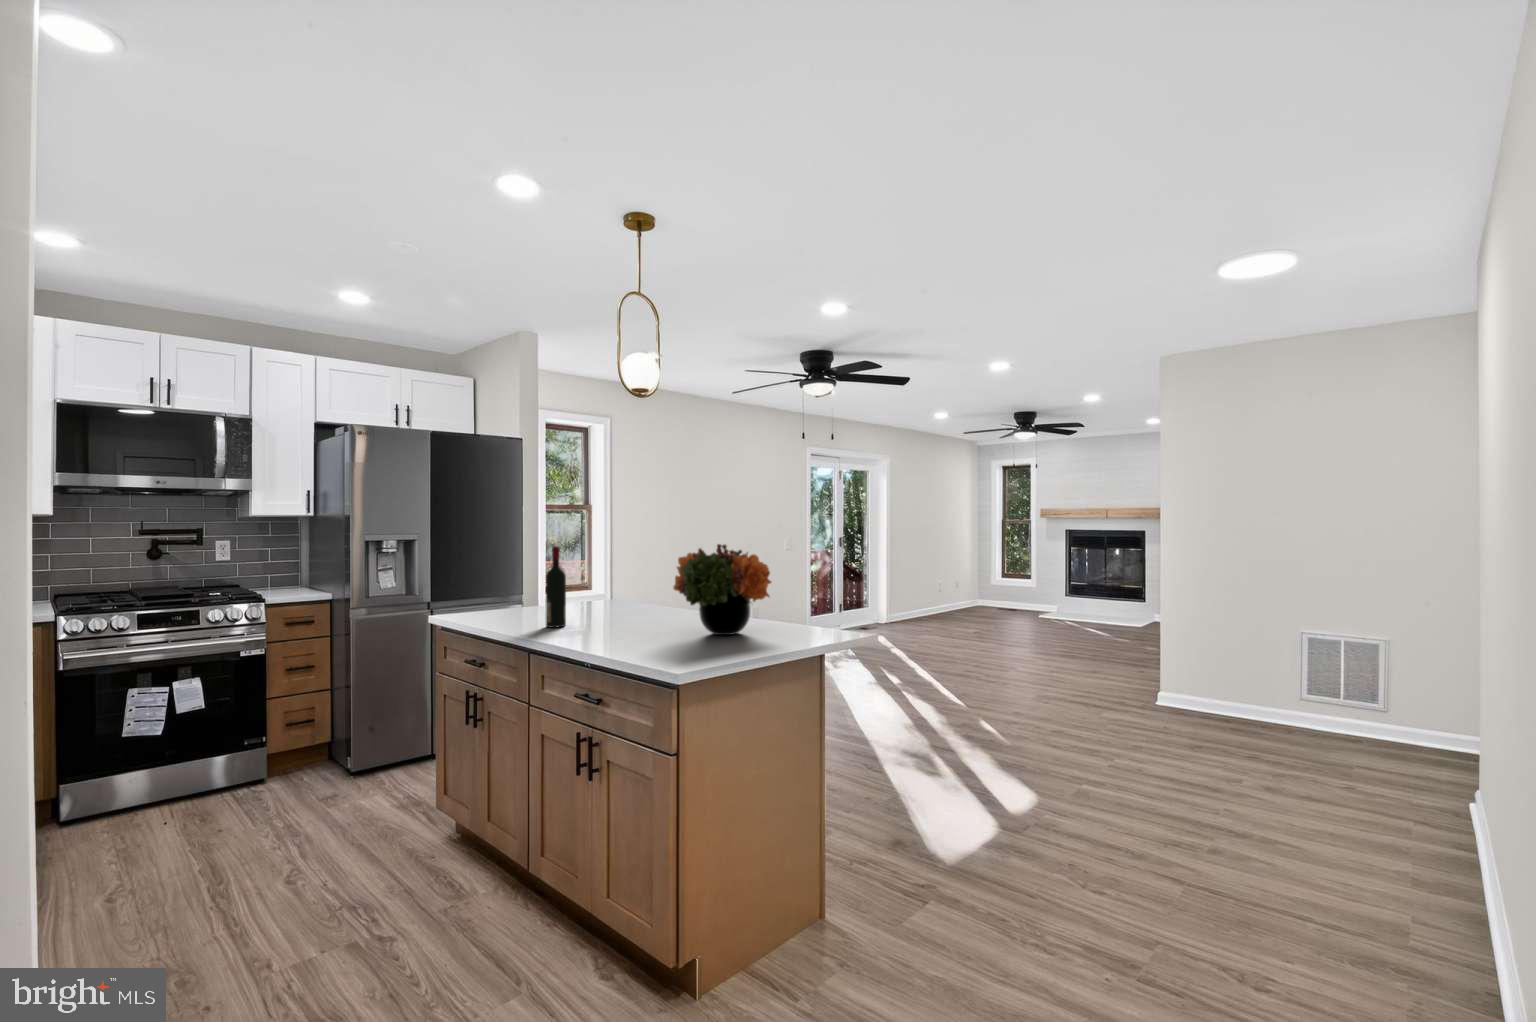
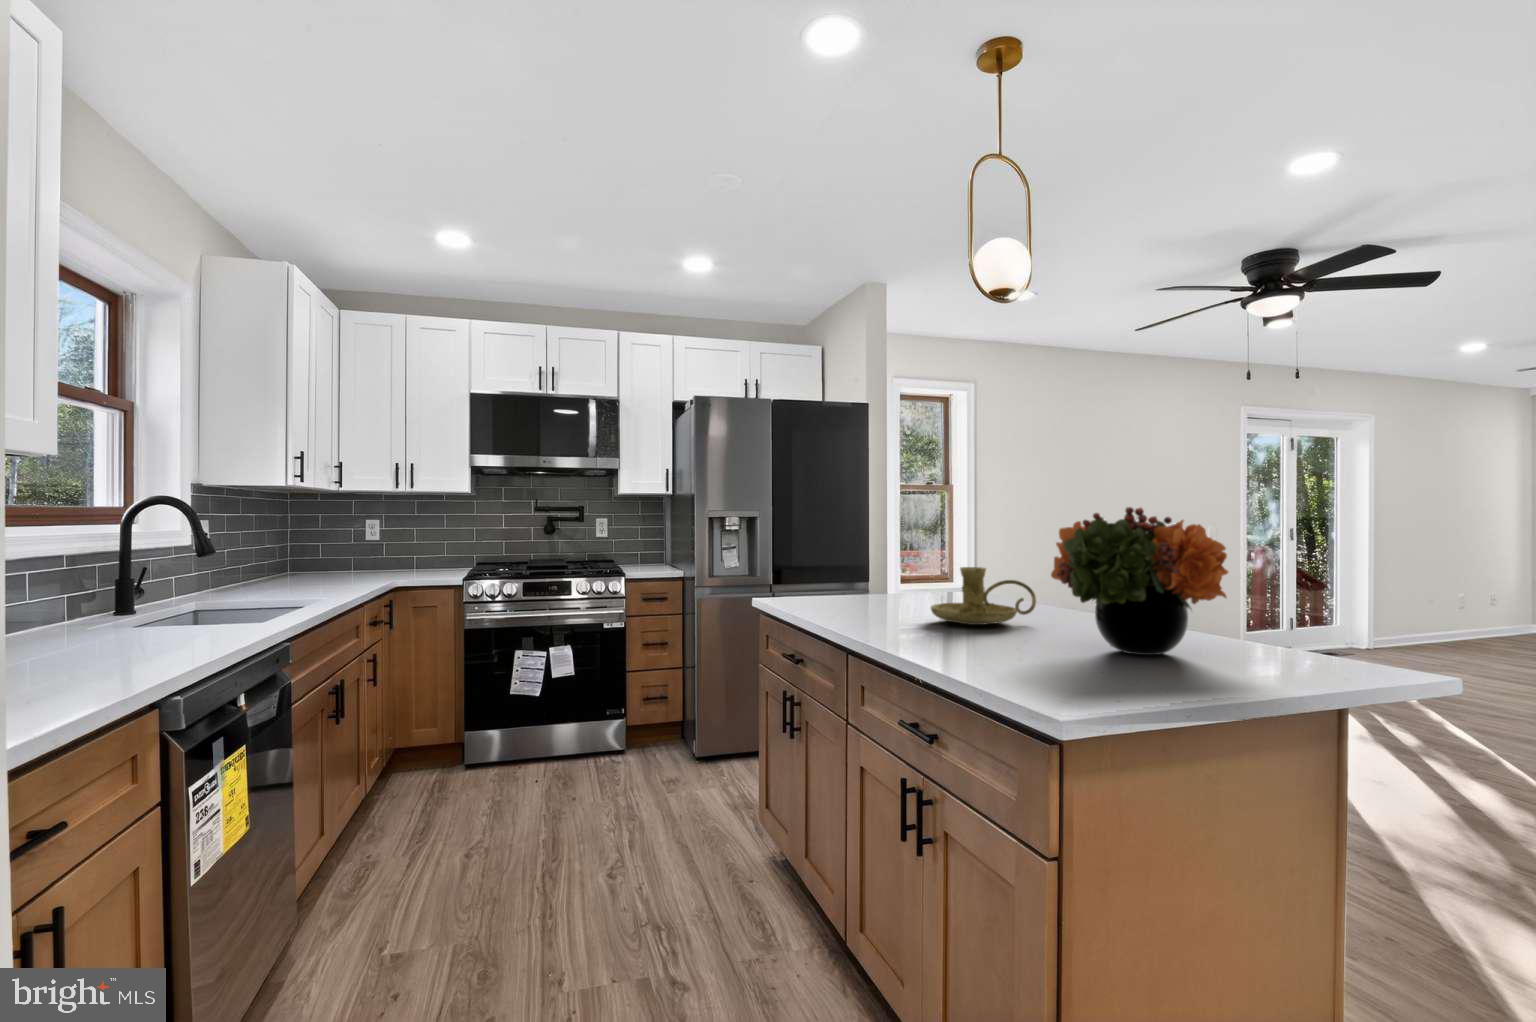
wine bottle: present [545,546,566,628] -> none [872,515,898,622]
candle holder: none [590,583,664,624] -> present [931,567,1036,625]

